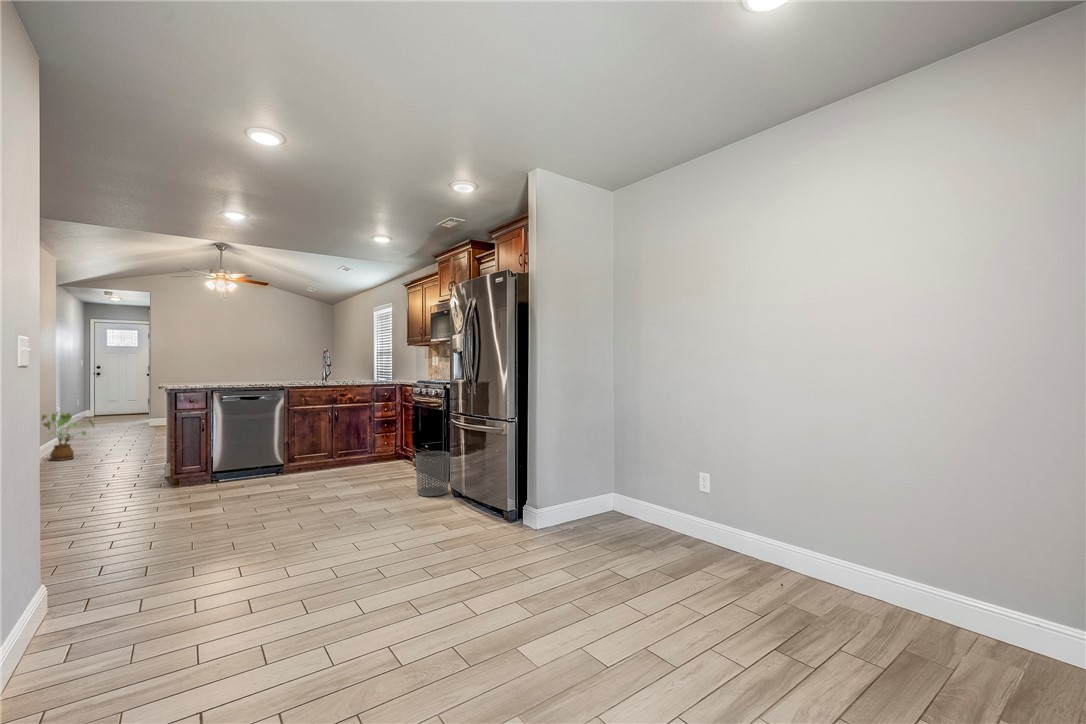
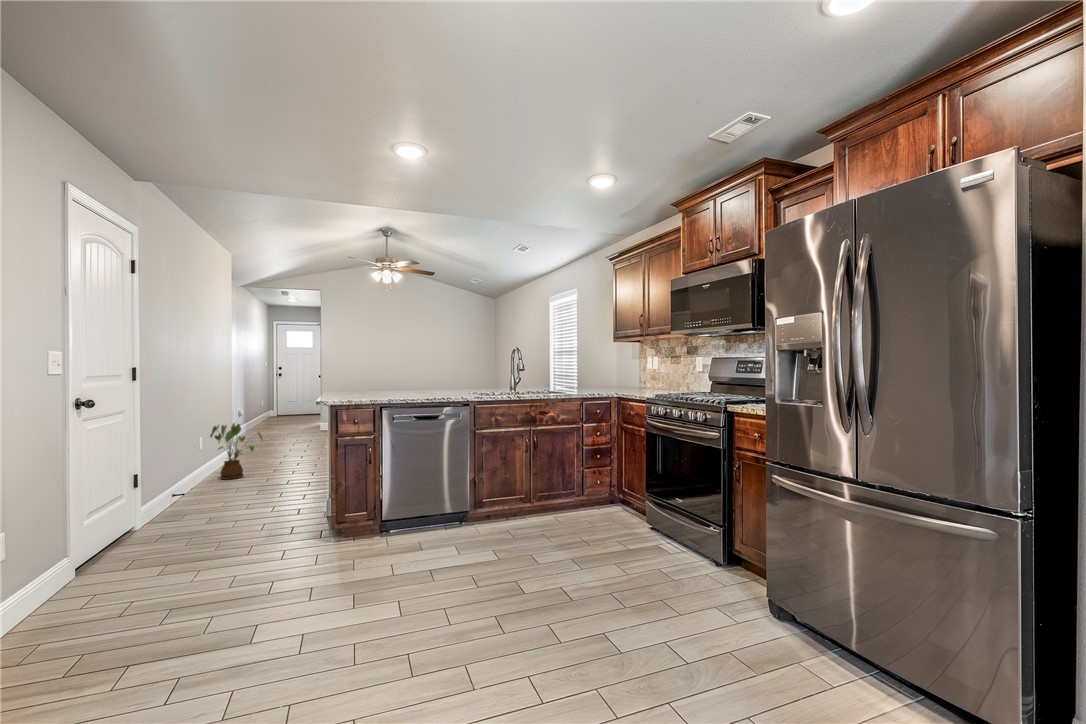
waste bin: present [416,451,450,496] -> none [693,522,756,612]

